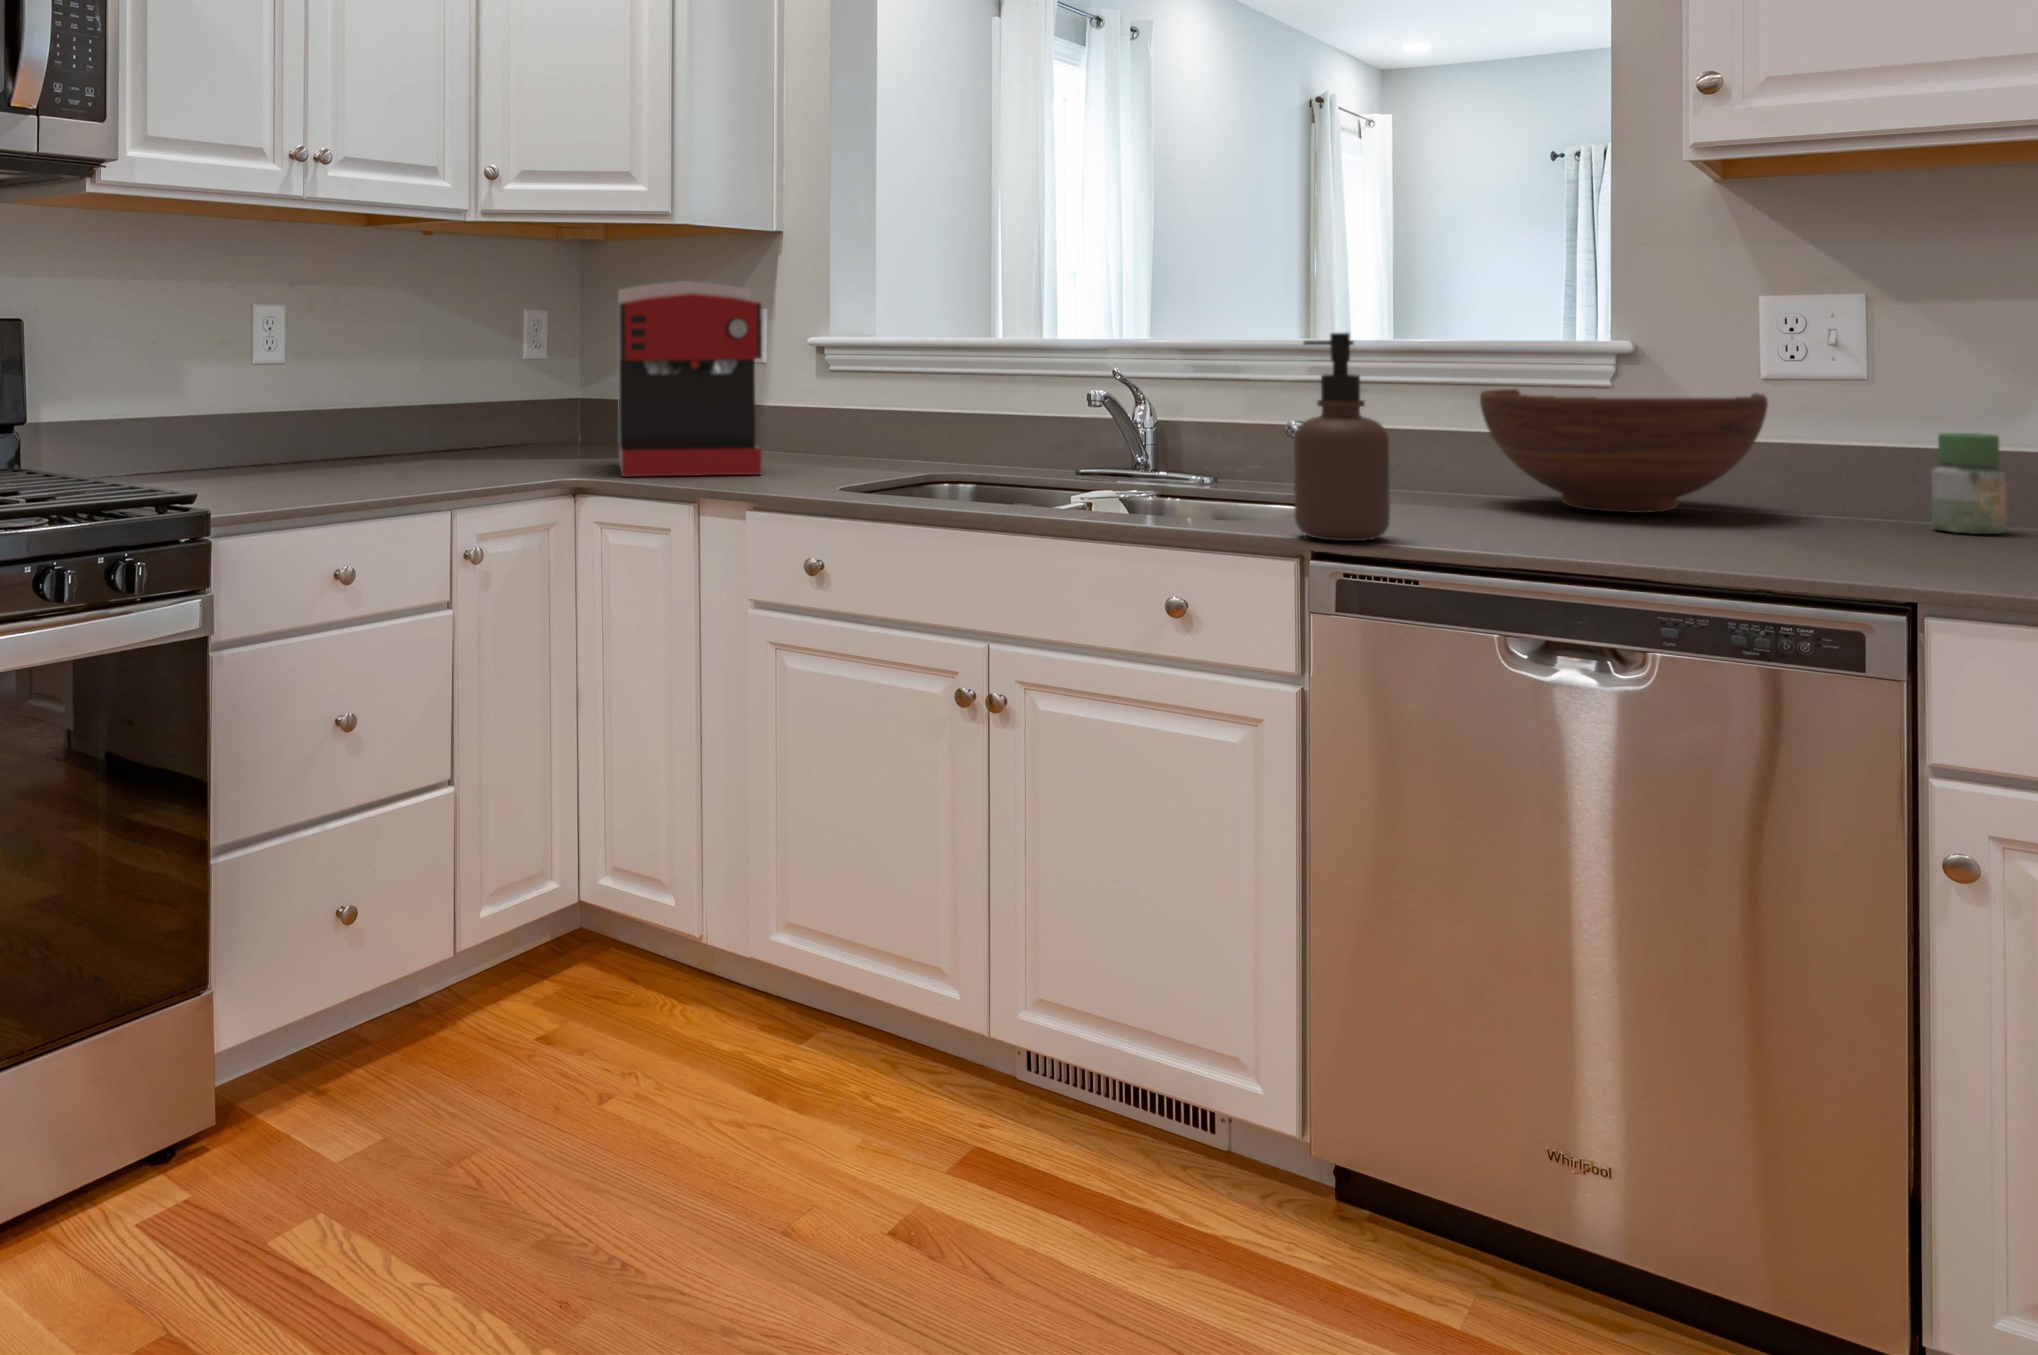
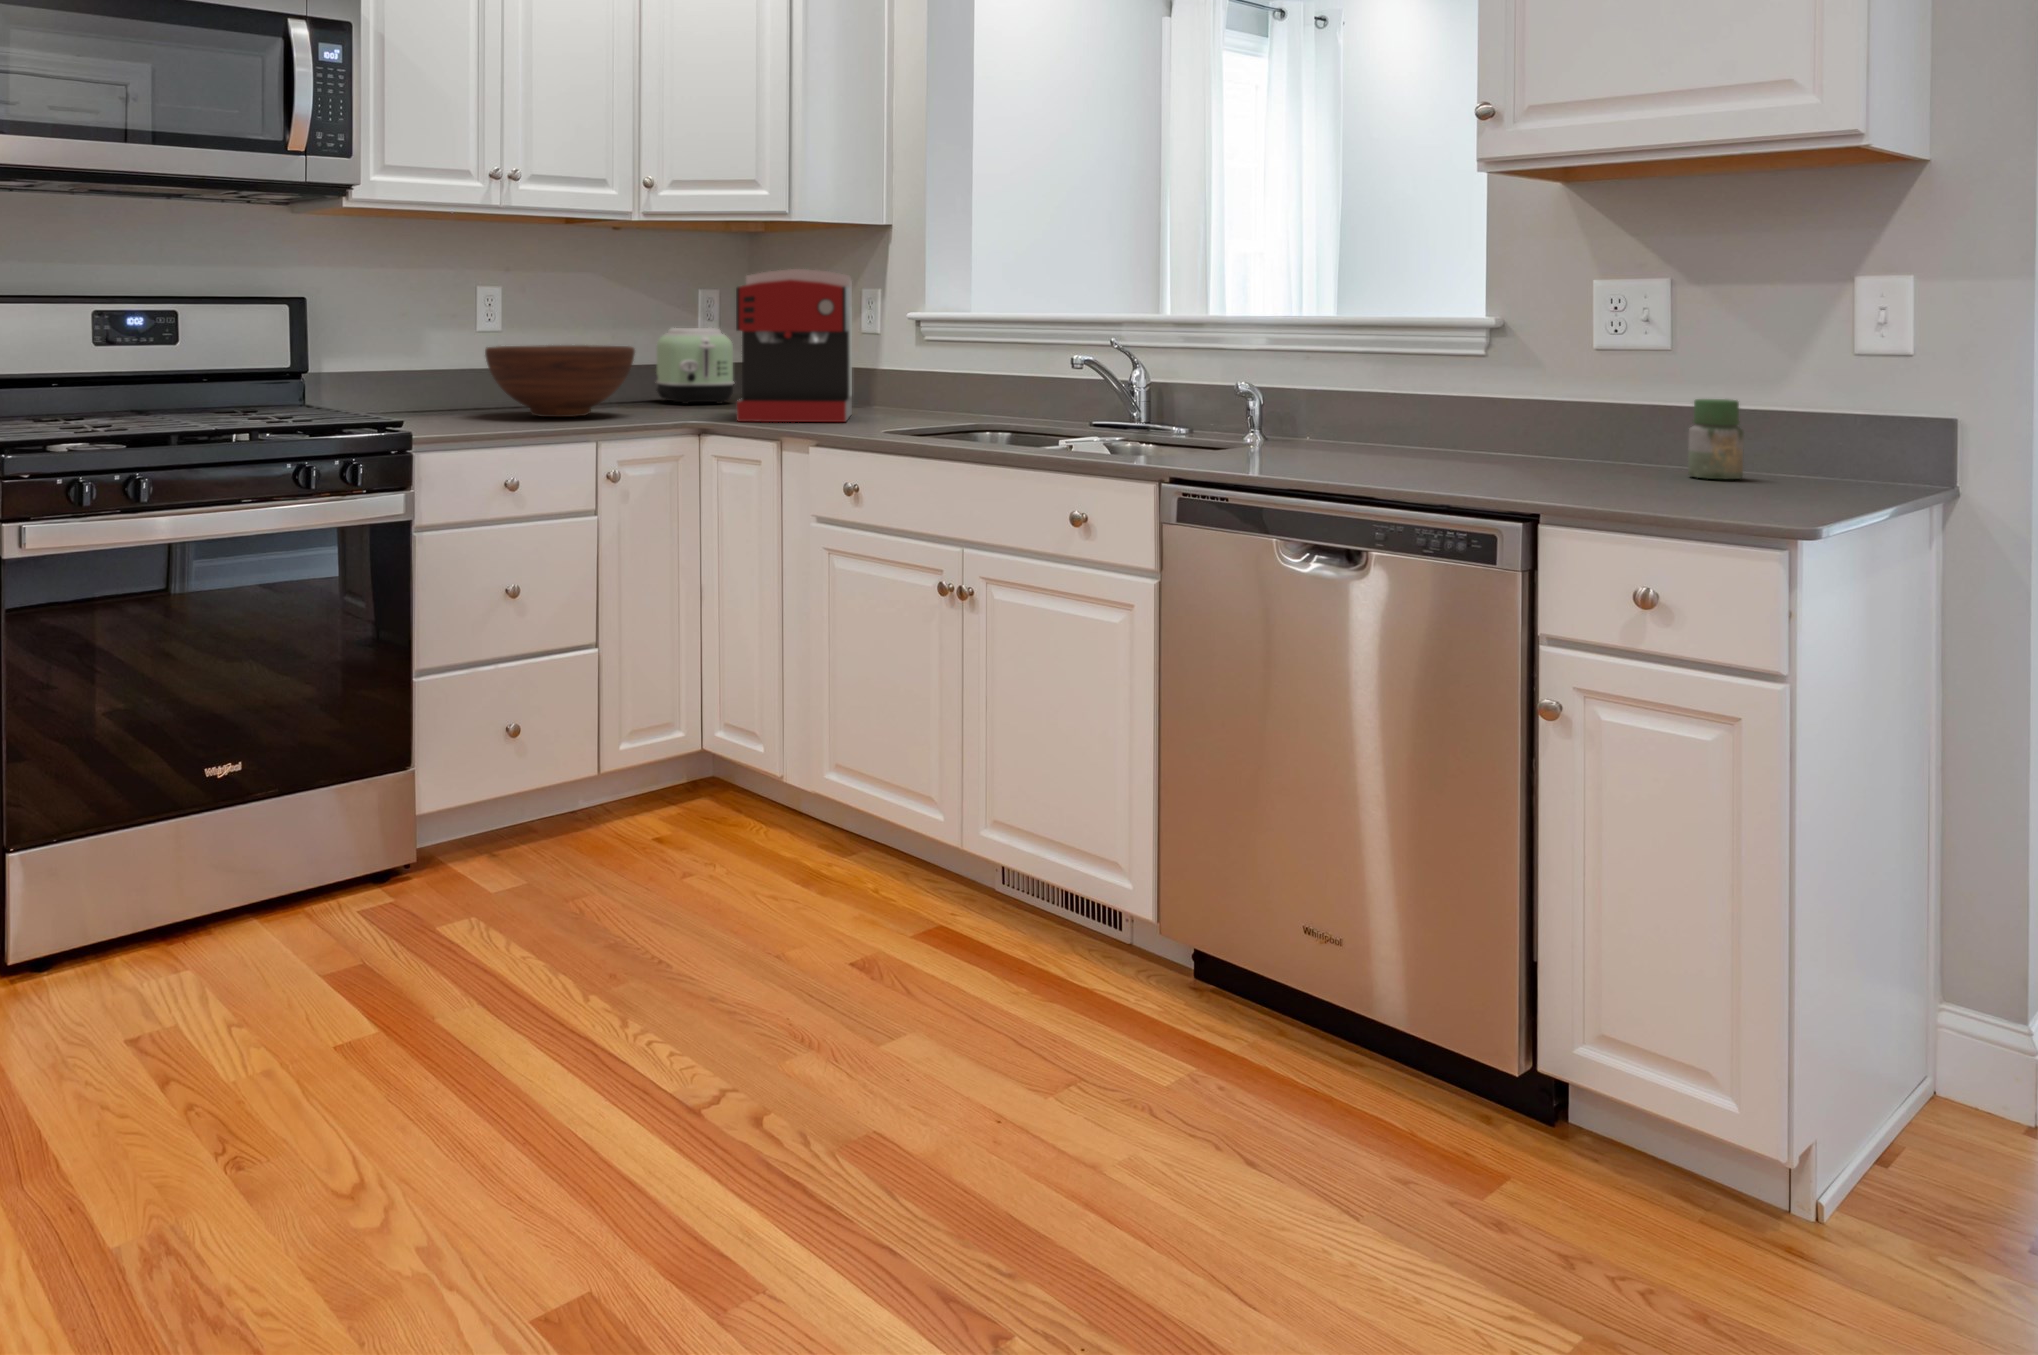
soap dispenser: present [1294,333,1390,541] -> none [1154,314,1222,469]
toaster: none [471,357,576,452] -> present [656,328,734,404]
fruit bowl: present [1480,389,1768,513] -> present [485,345,635,417]

